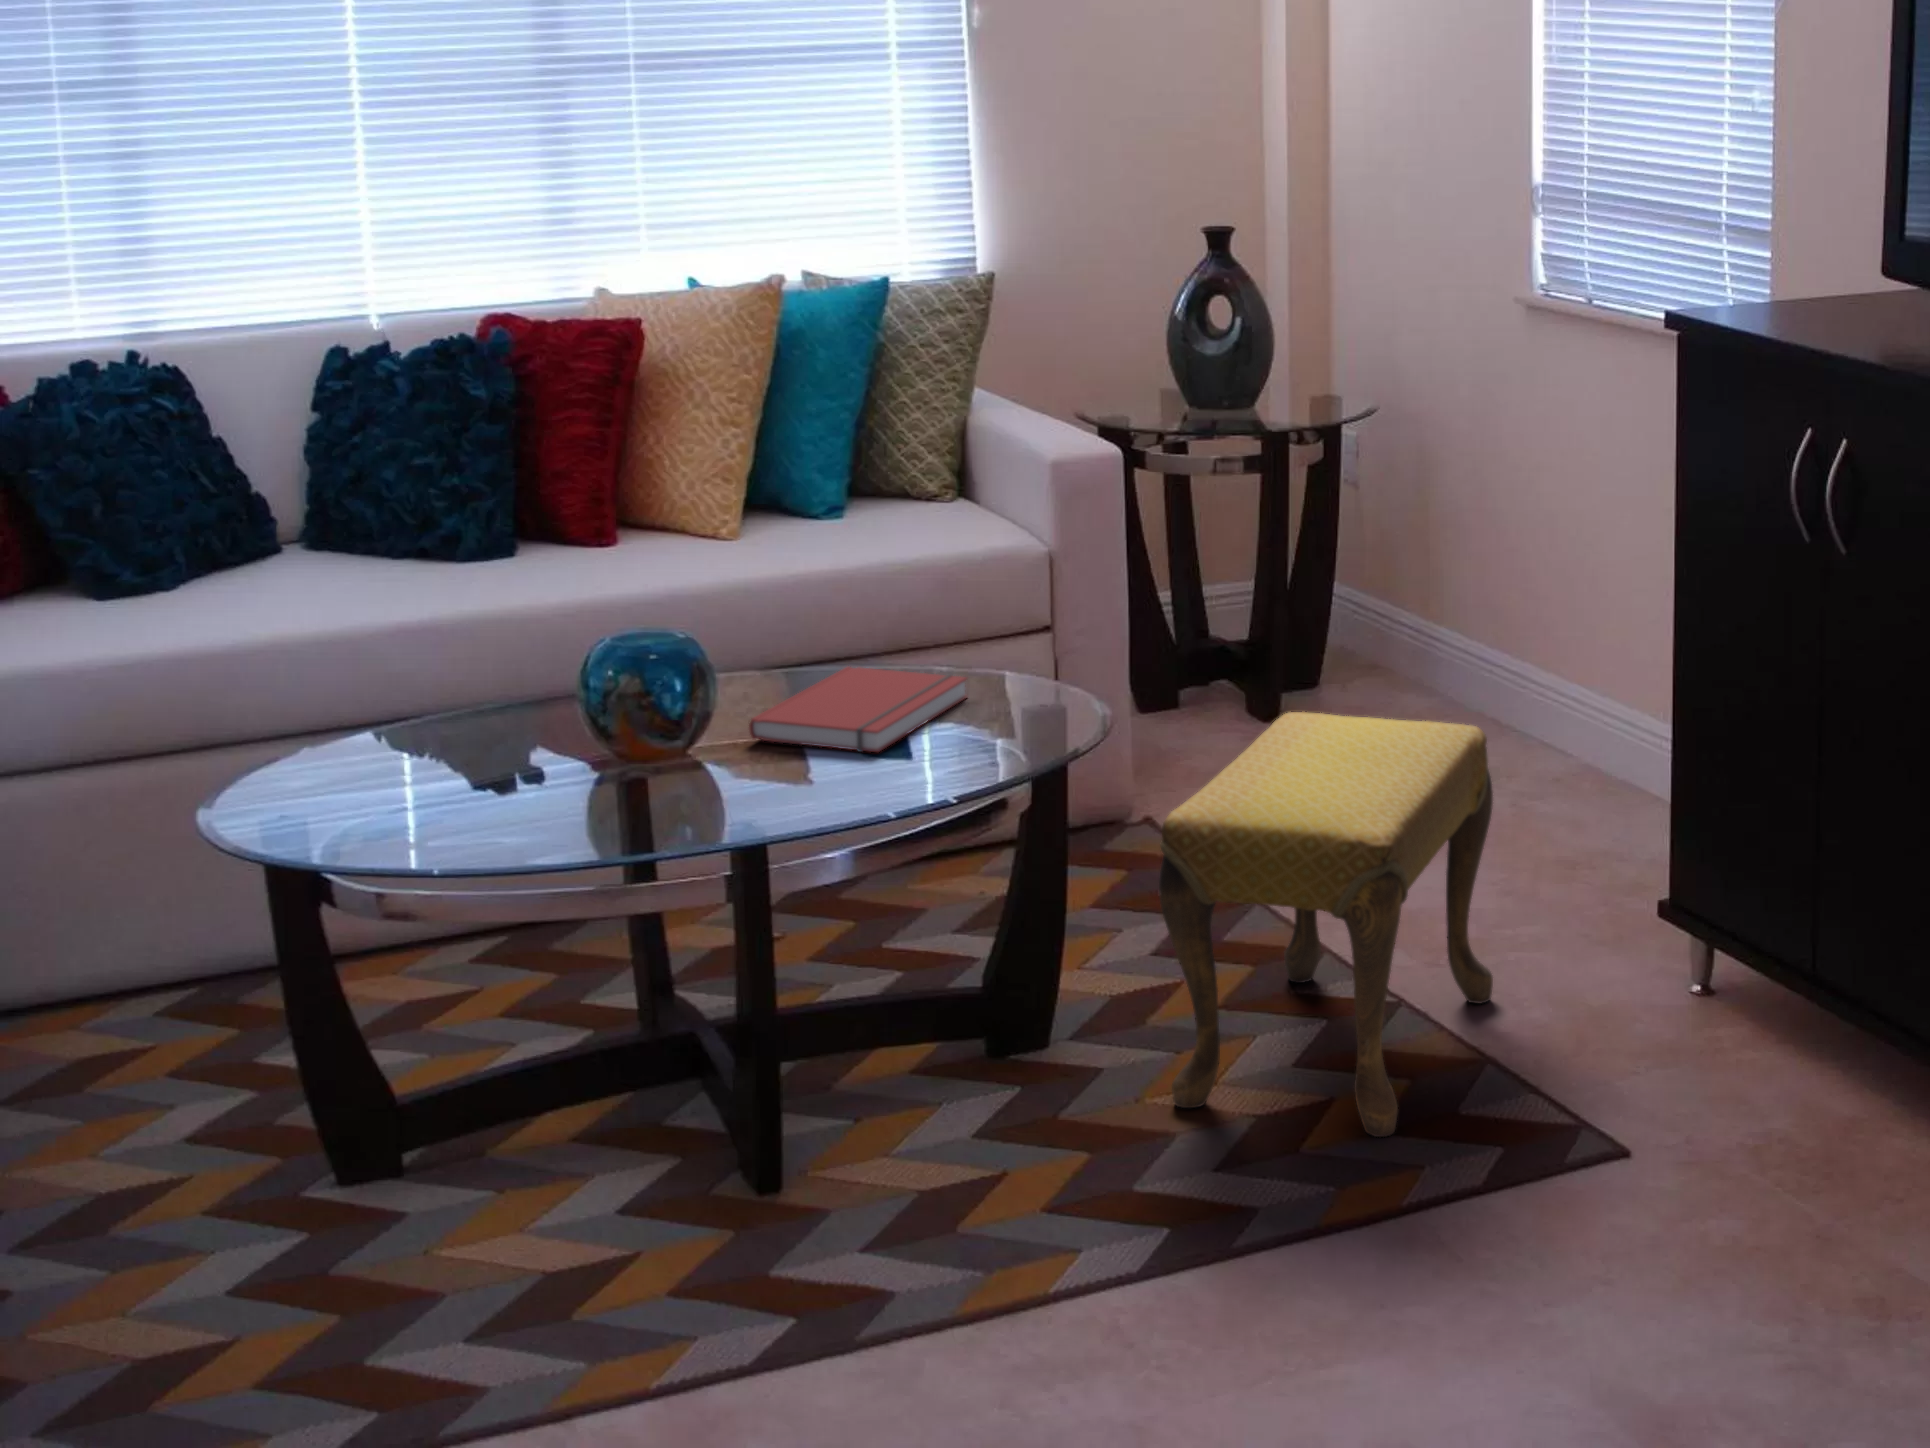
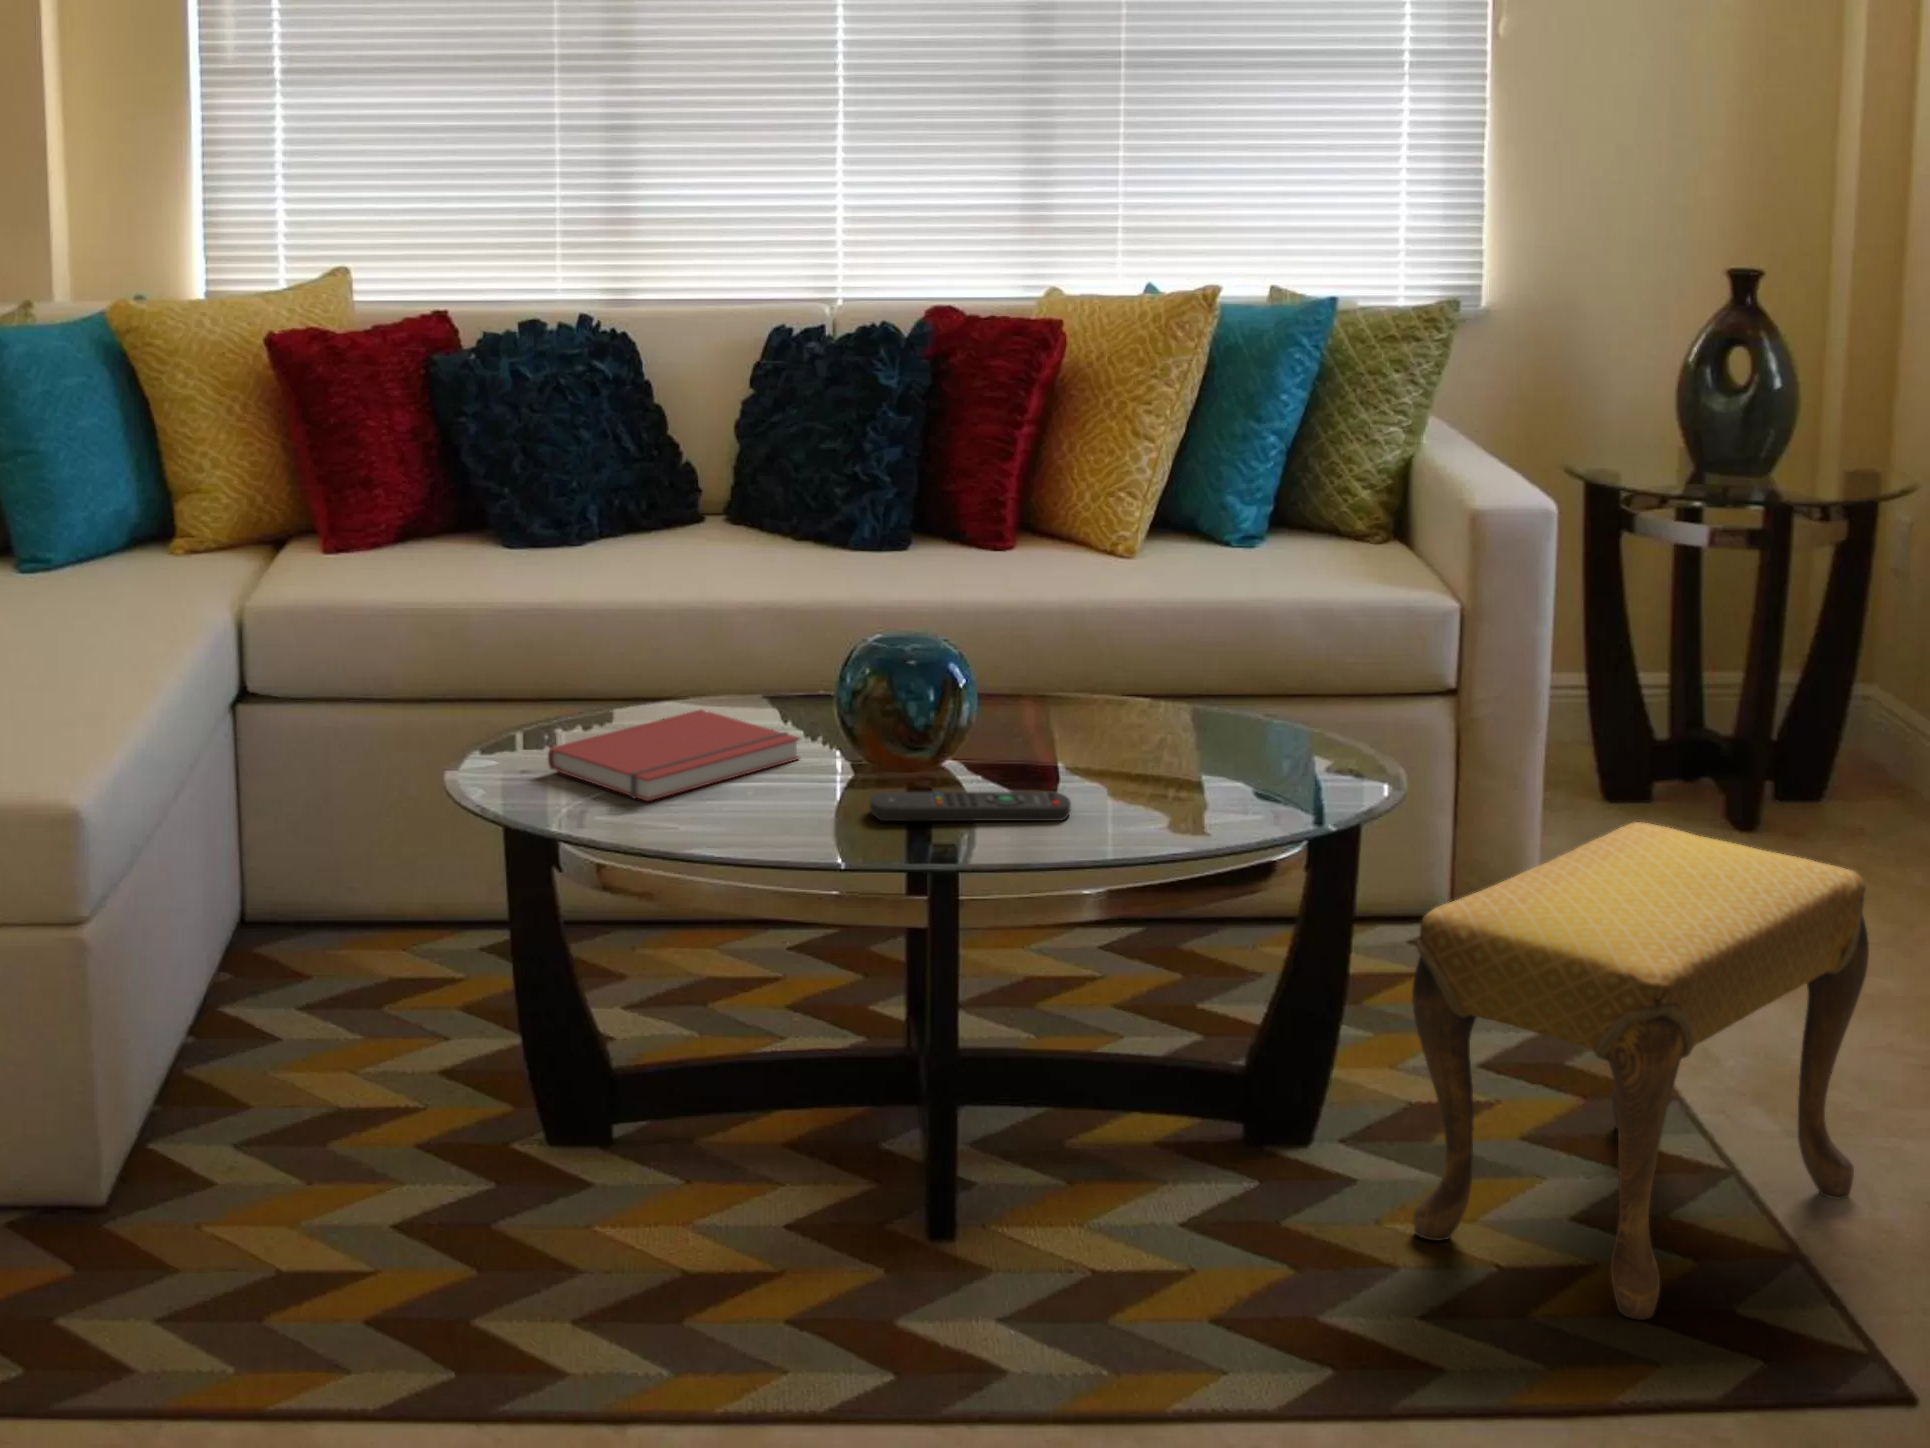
book: present [749,667,967,752] -> present [548,710,799,801]
remote control: none [642,761,836,814] -> present [870,792,1071,821]

